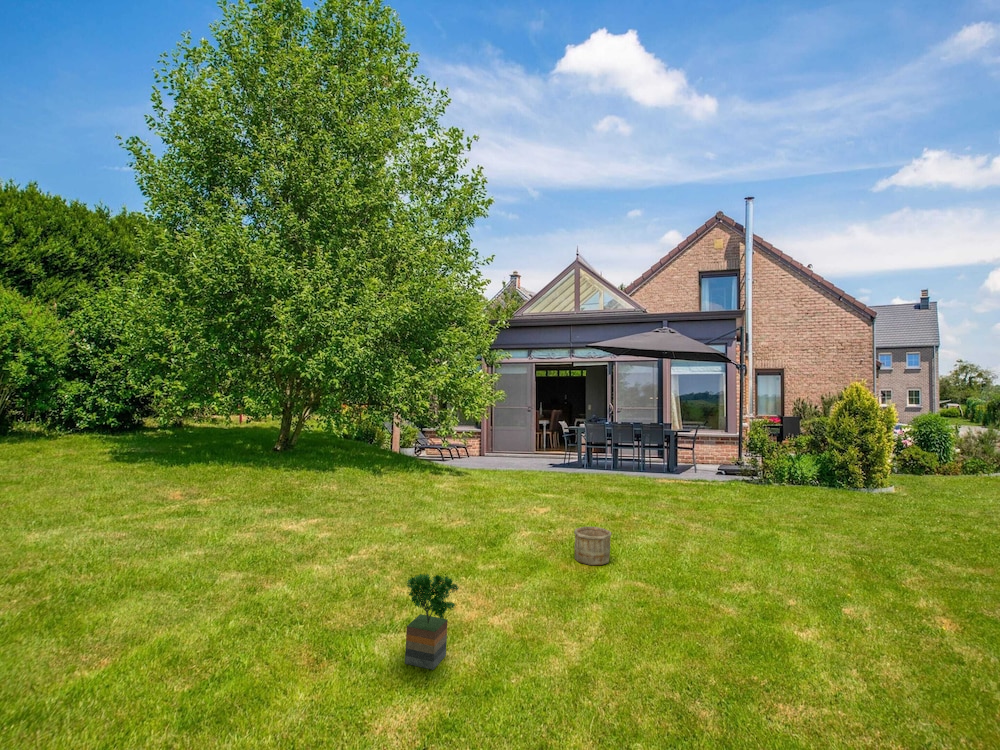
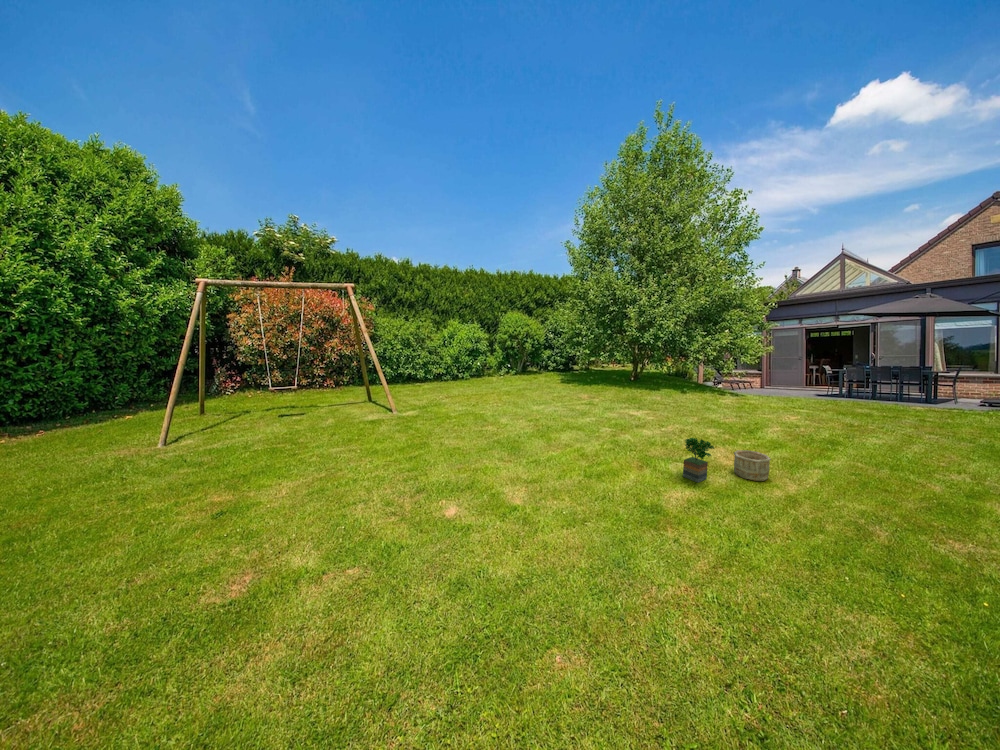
wooden bucket: present [574,527,612,565] -> present [734,450,771,481]

